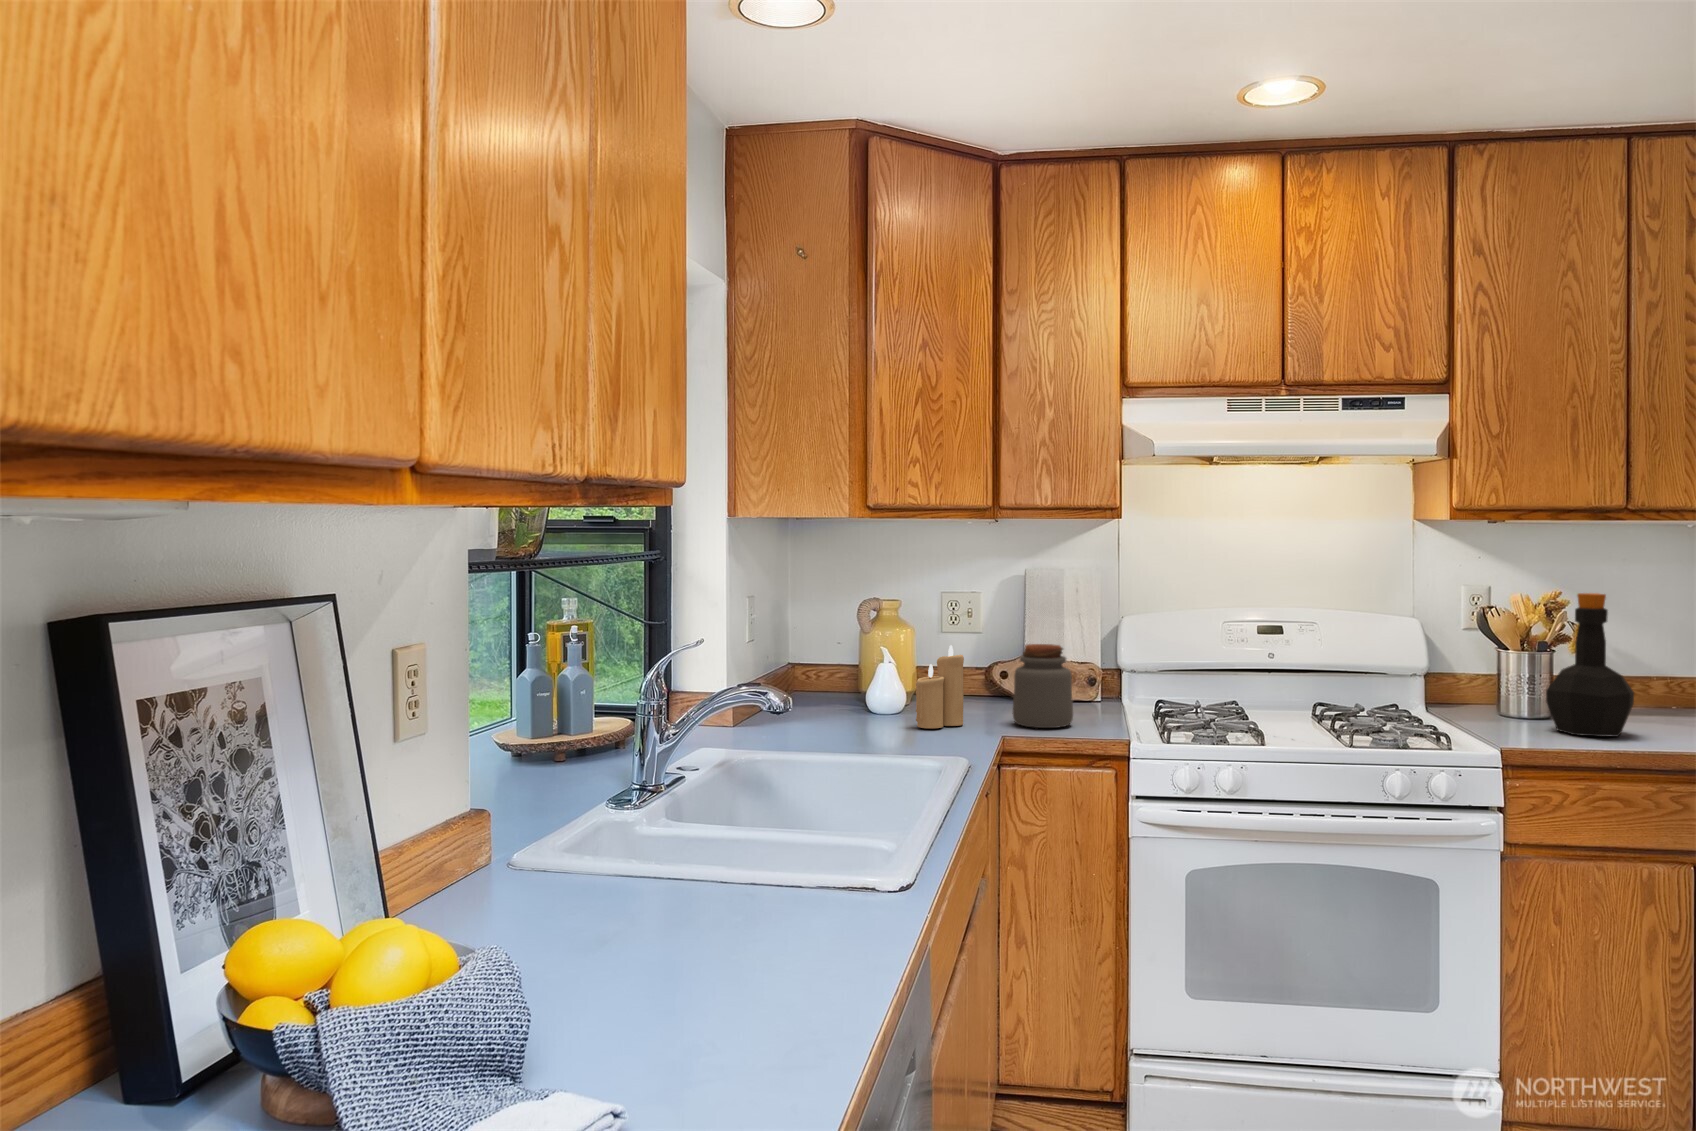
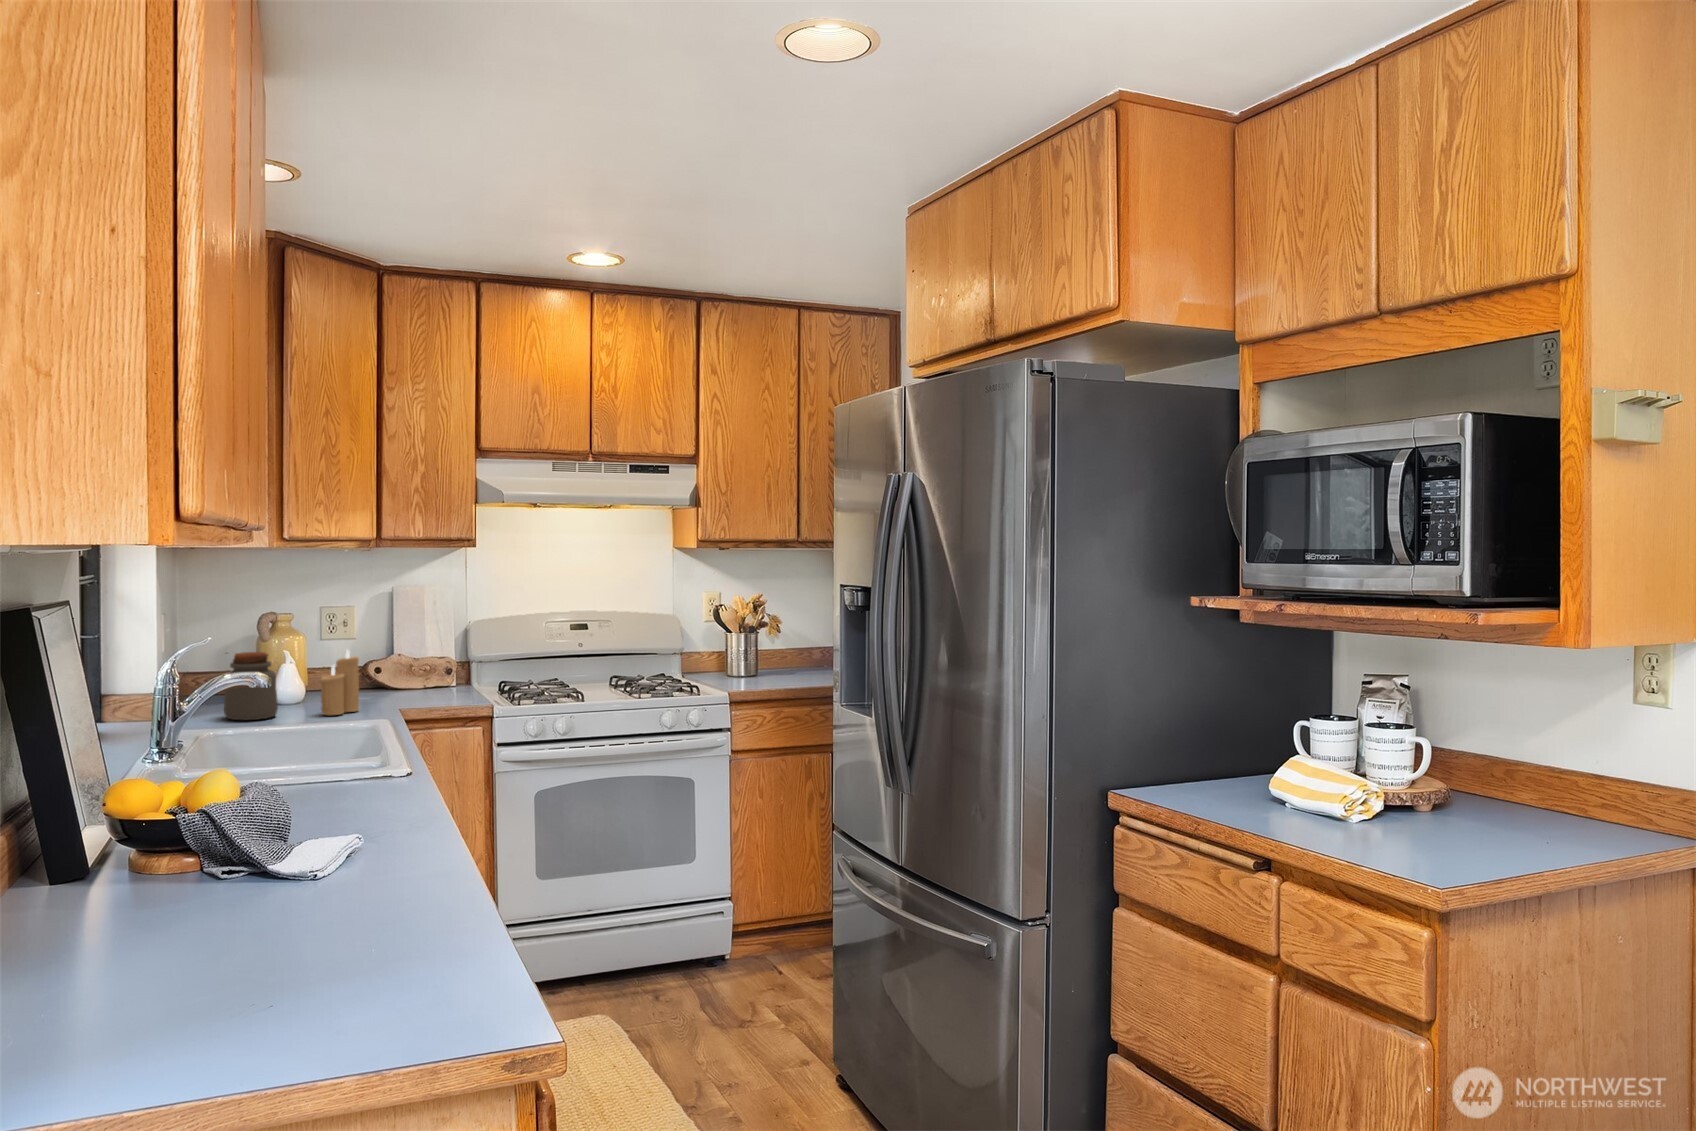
bottle: present [1546,593,1634,737] -> none [753,597,800,687]
jar: present [1012,644,1073,728] -> present [224,652,278,720]

